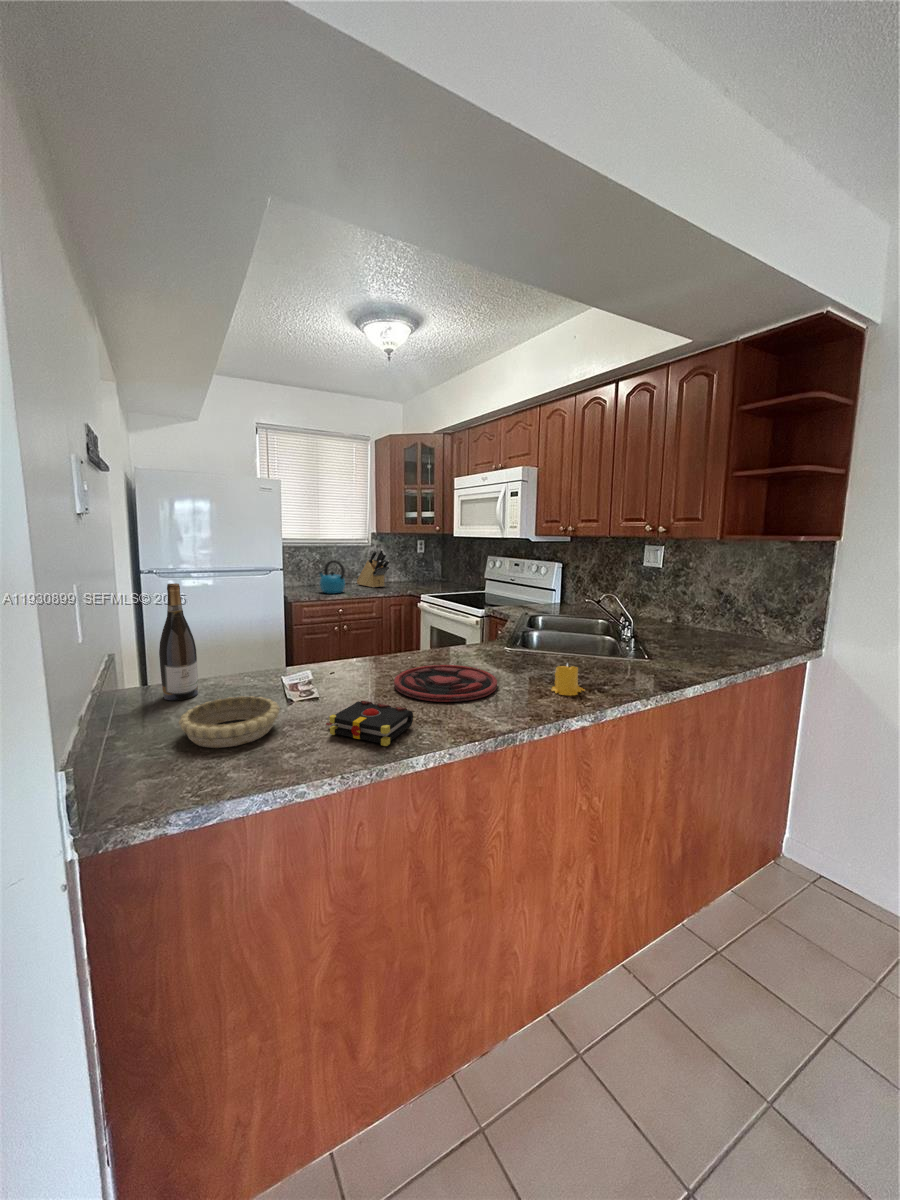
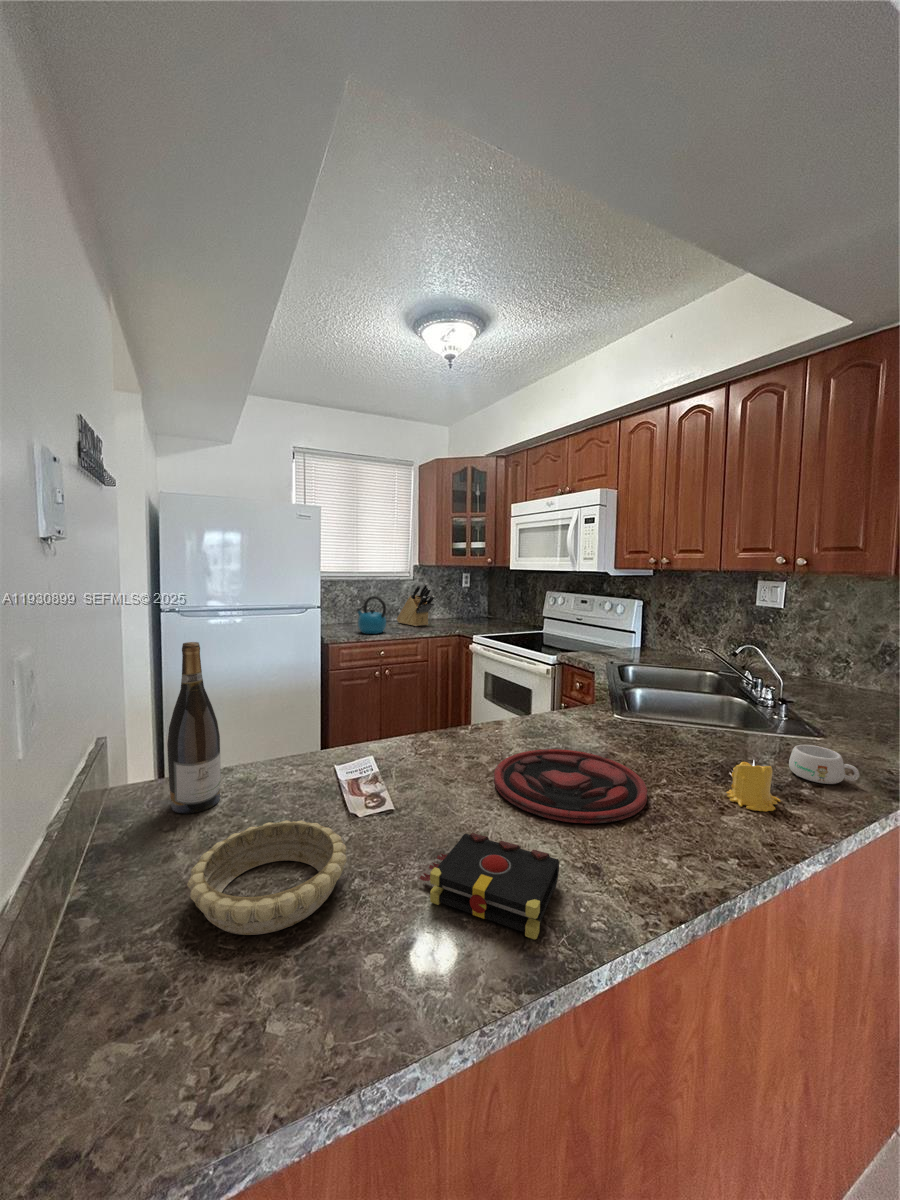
mug: none [606,658,645,682] -> present [789,745,859,784]

